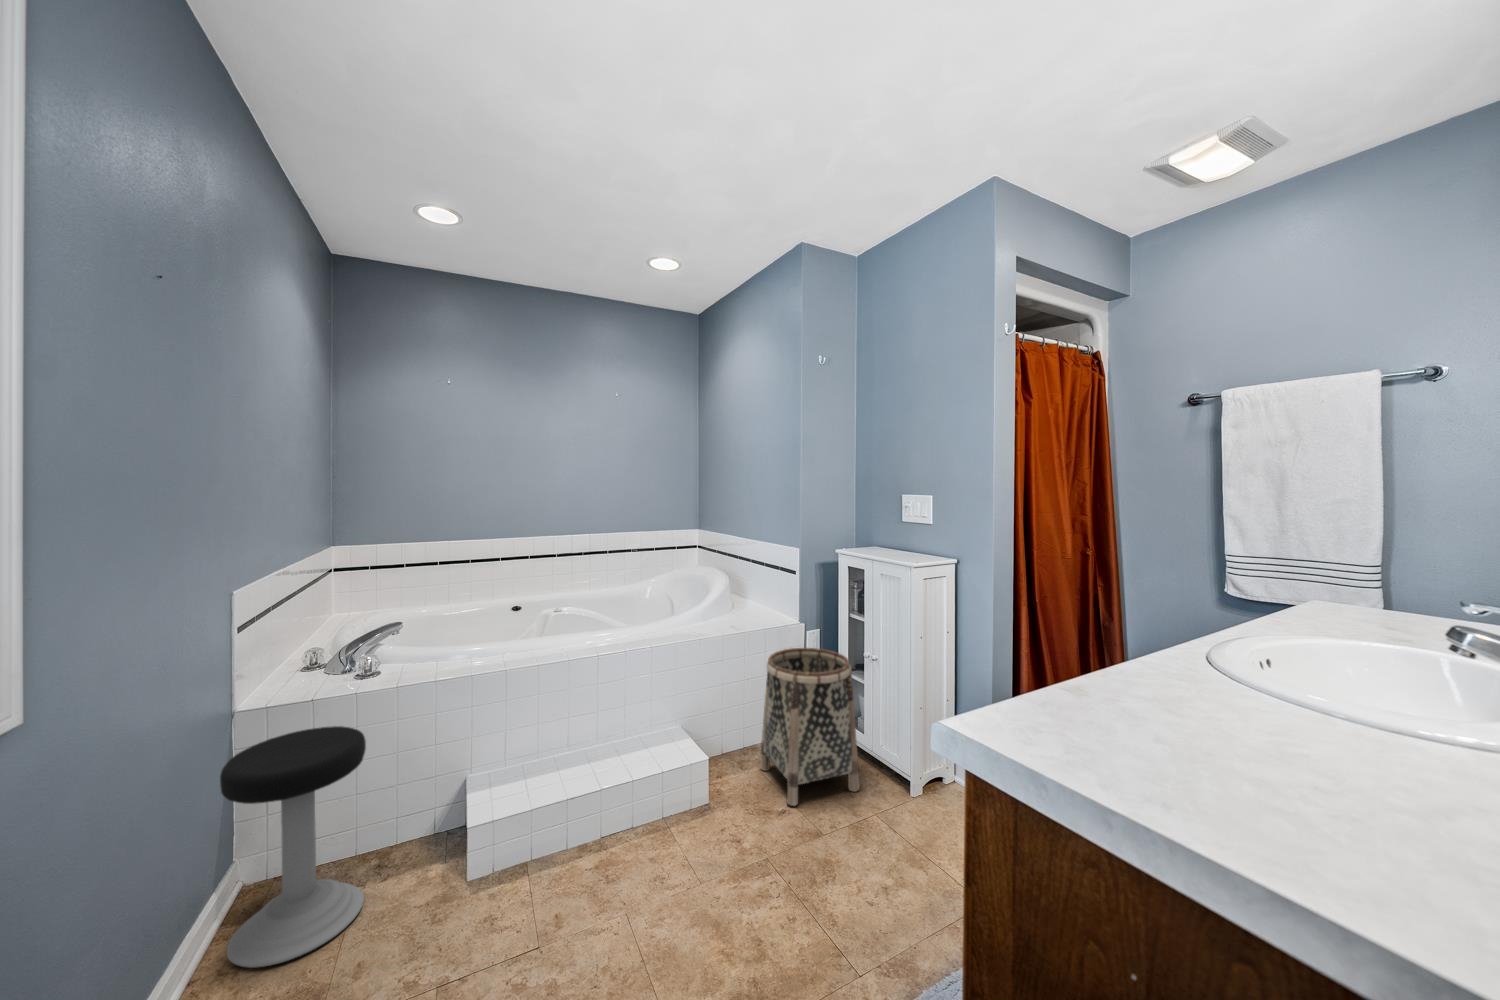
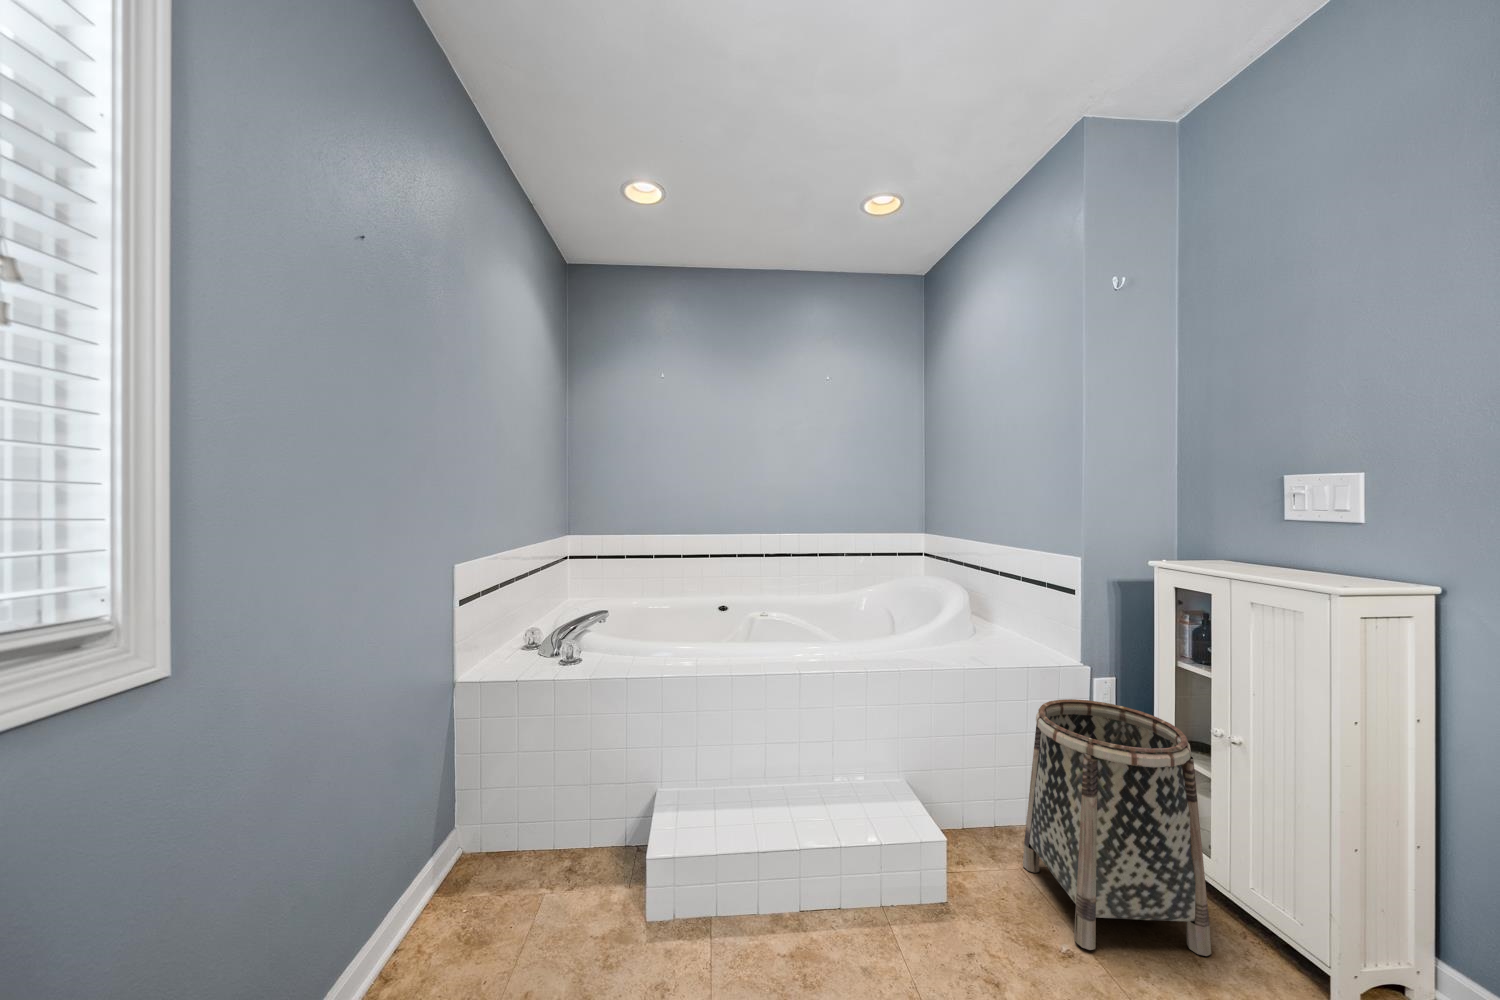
stool: present [220,726,366,968] -> none [418,710,550,967]

